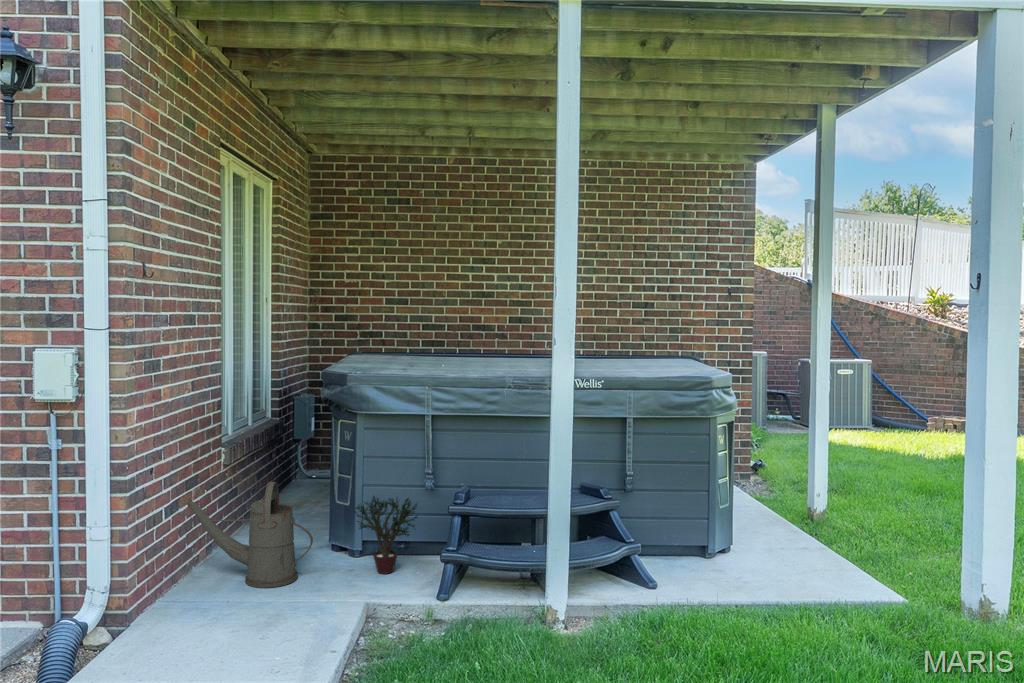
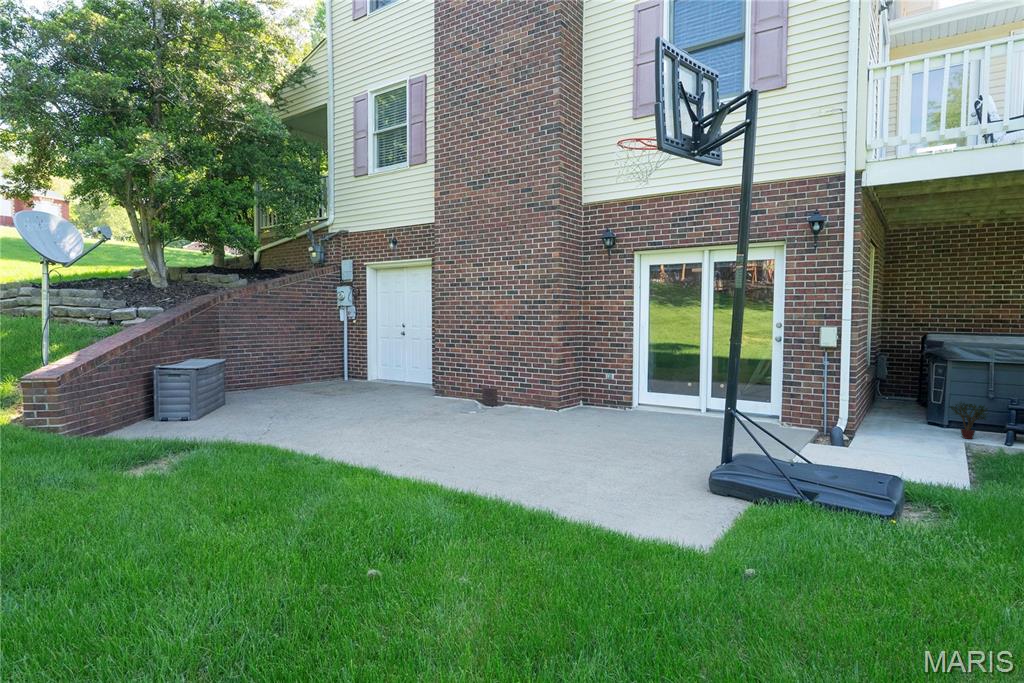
watering can: present [187,482,313,588] -> none [864,389,928,435]

